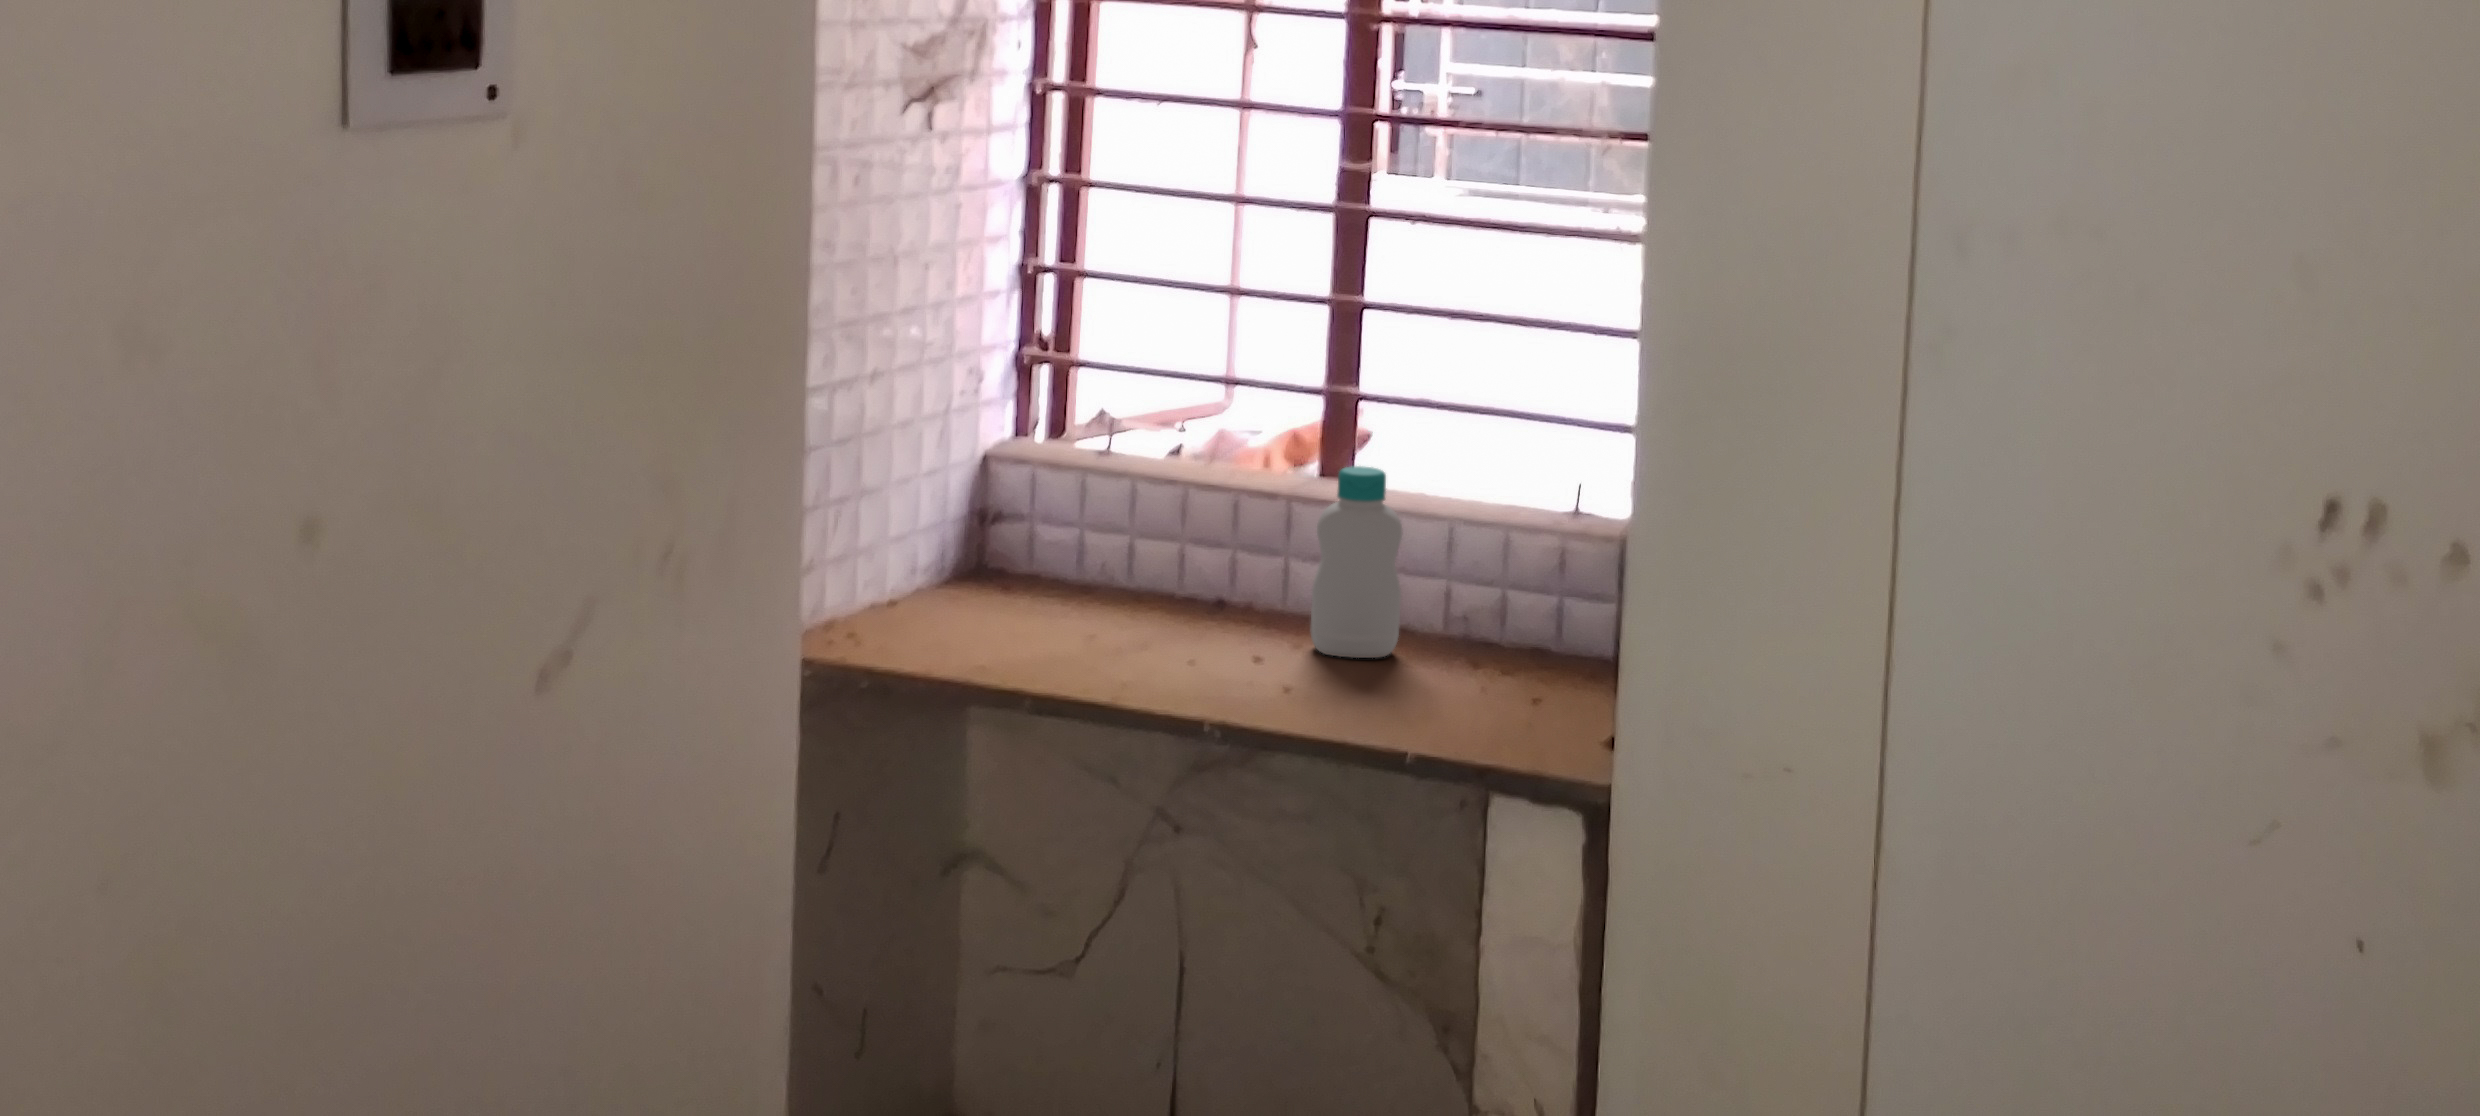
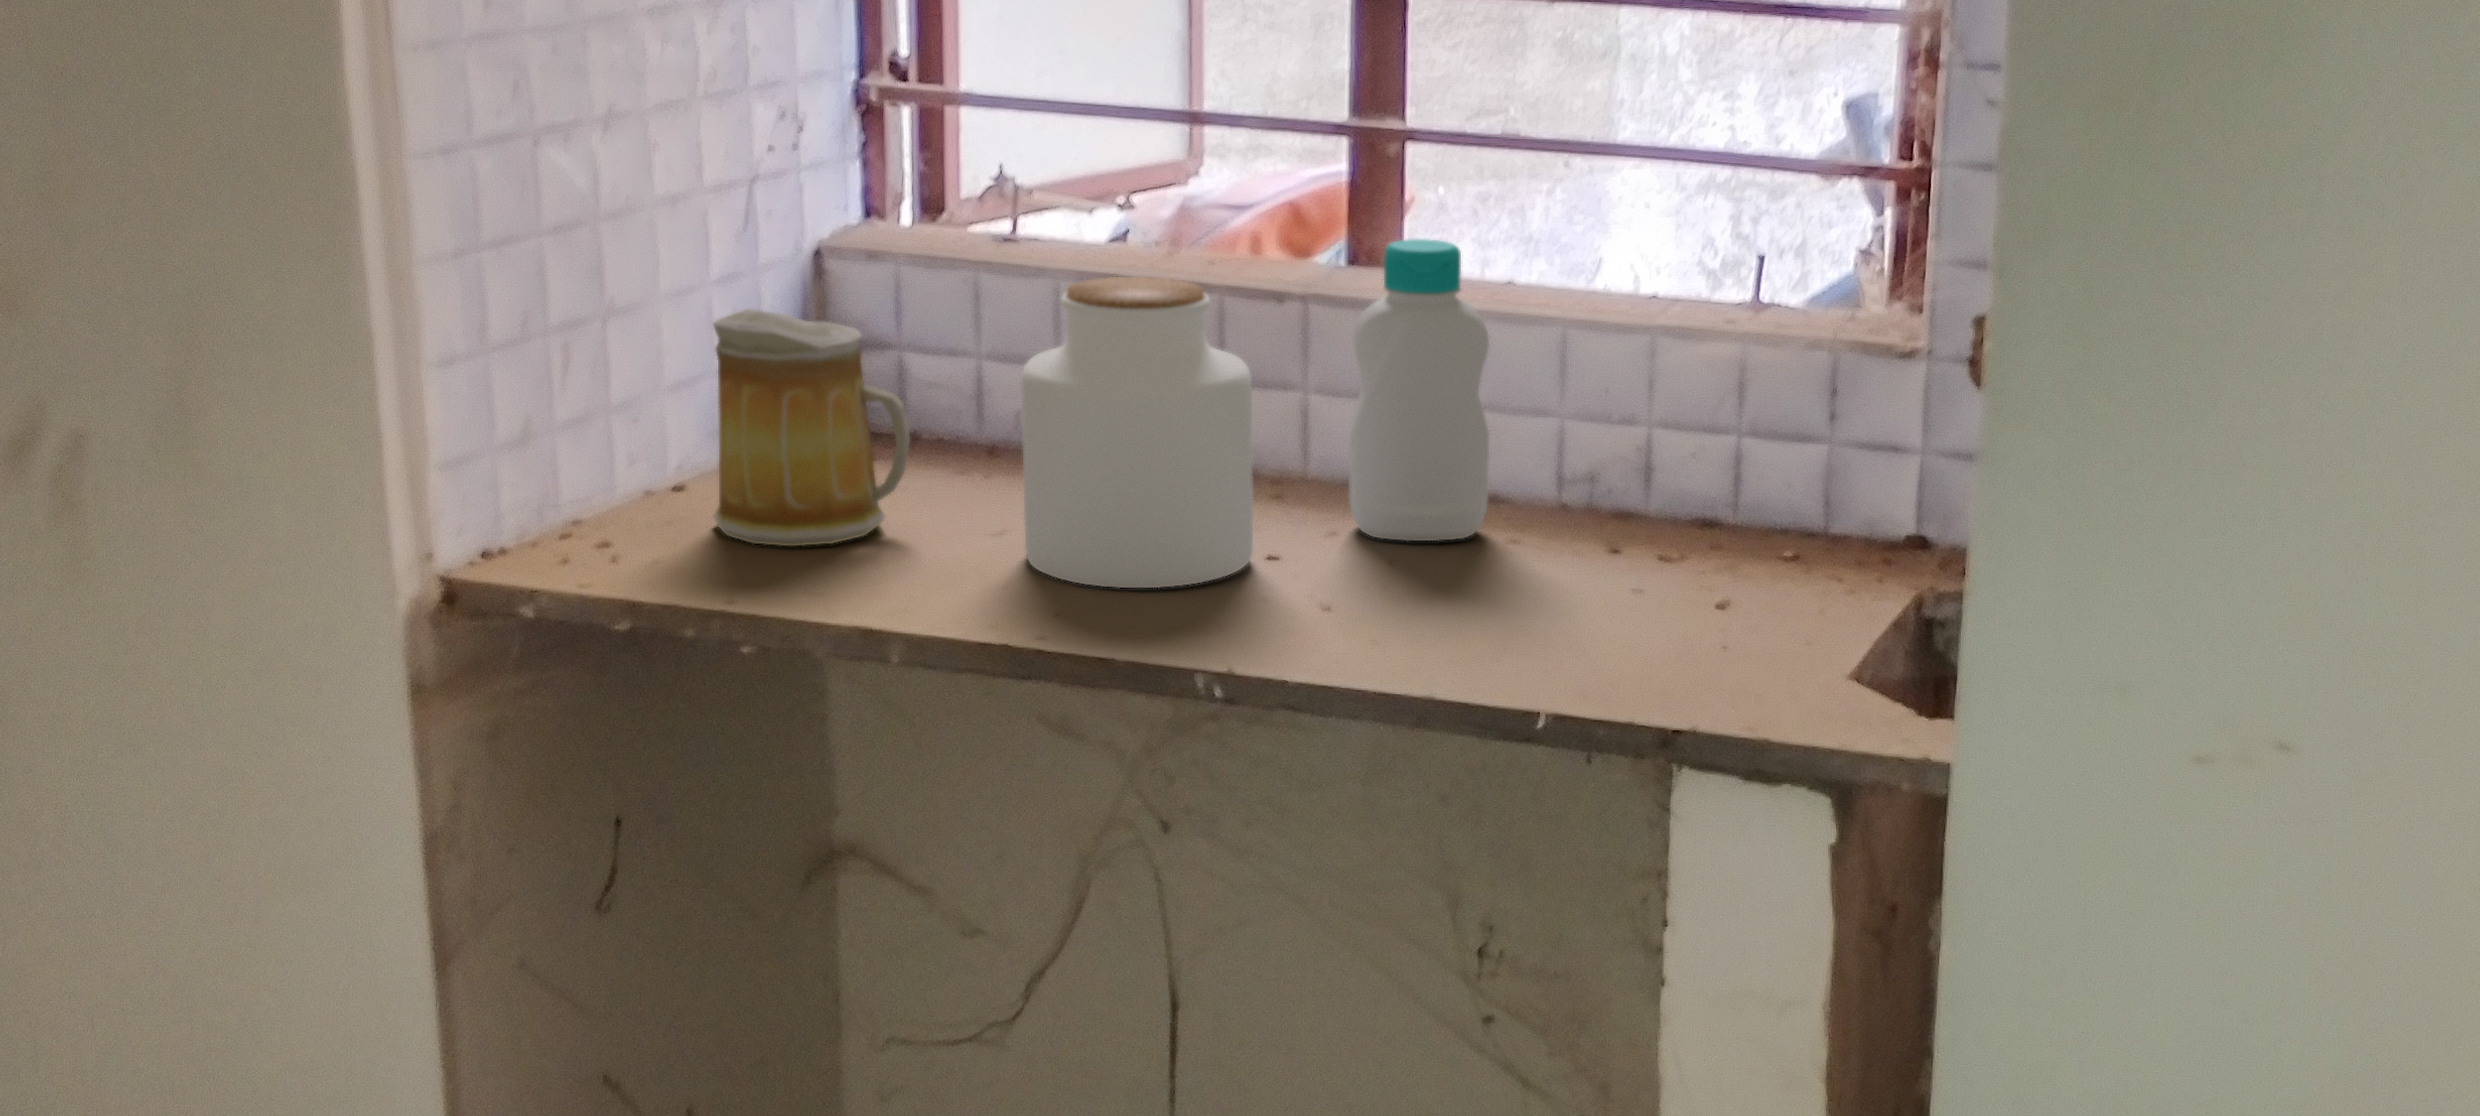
jar: none [1105,485,1250,679] -> present [1021,277,1253,588]
mug: none [915,497,1038,644] -> present [713,309,910,546]

